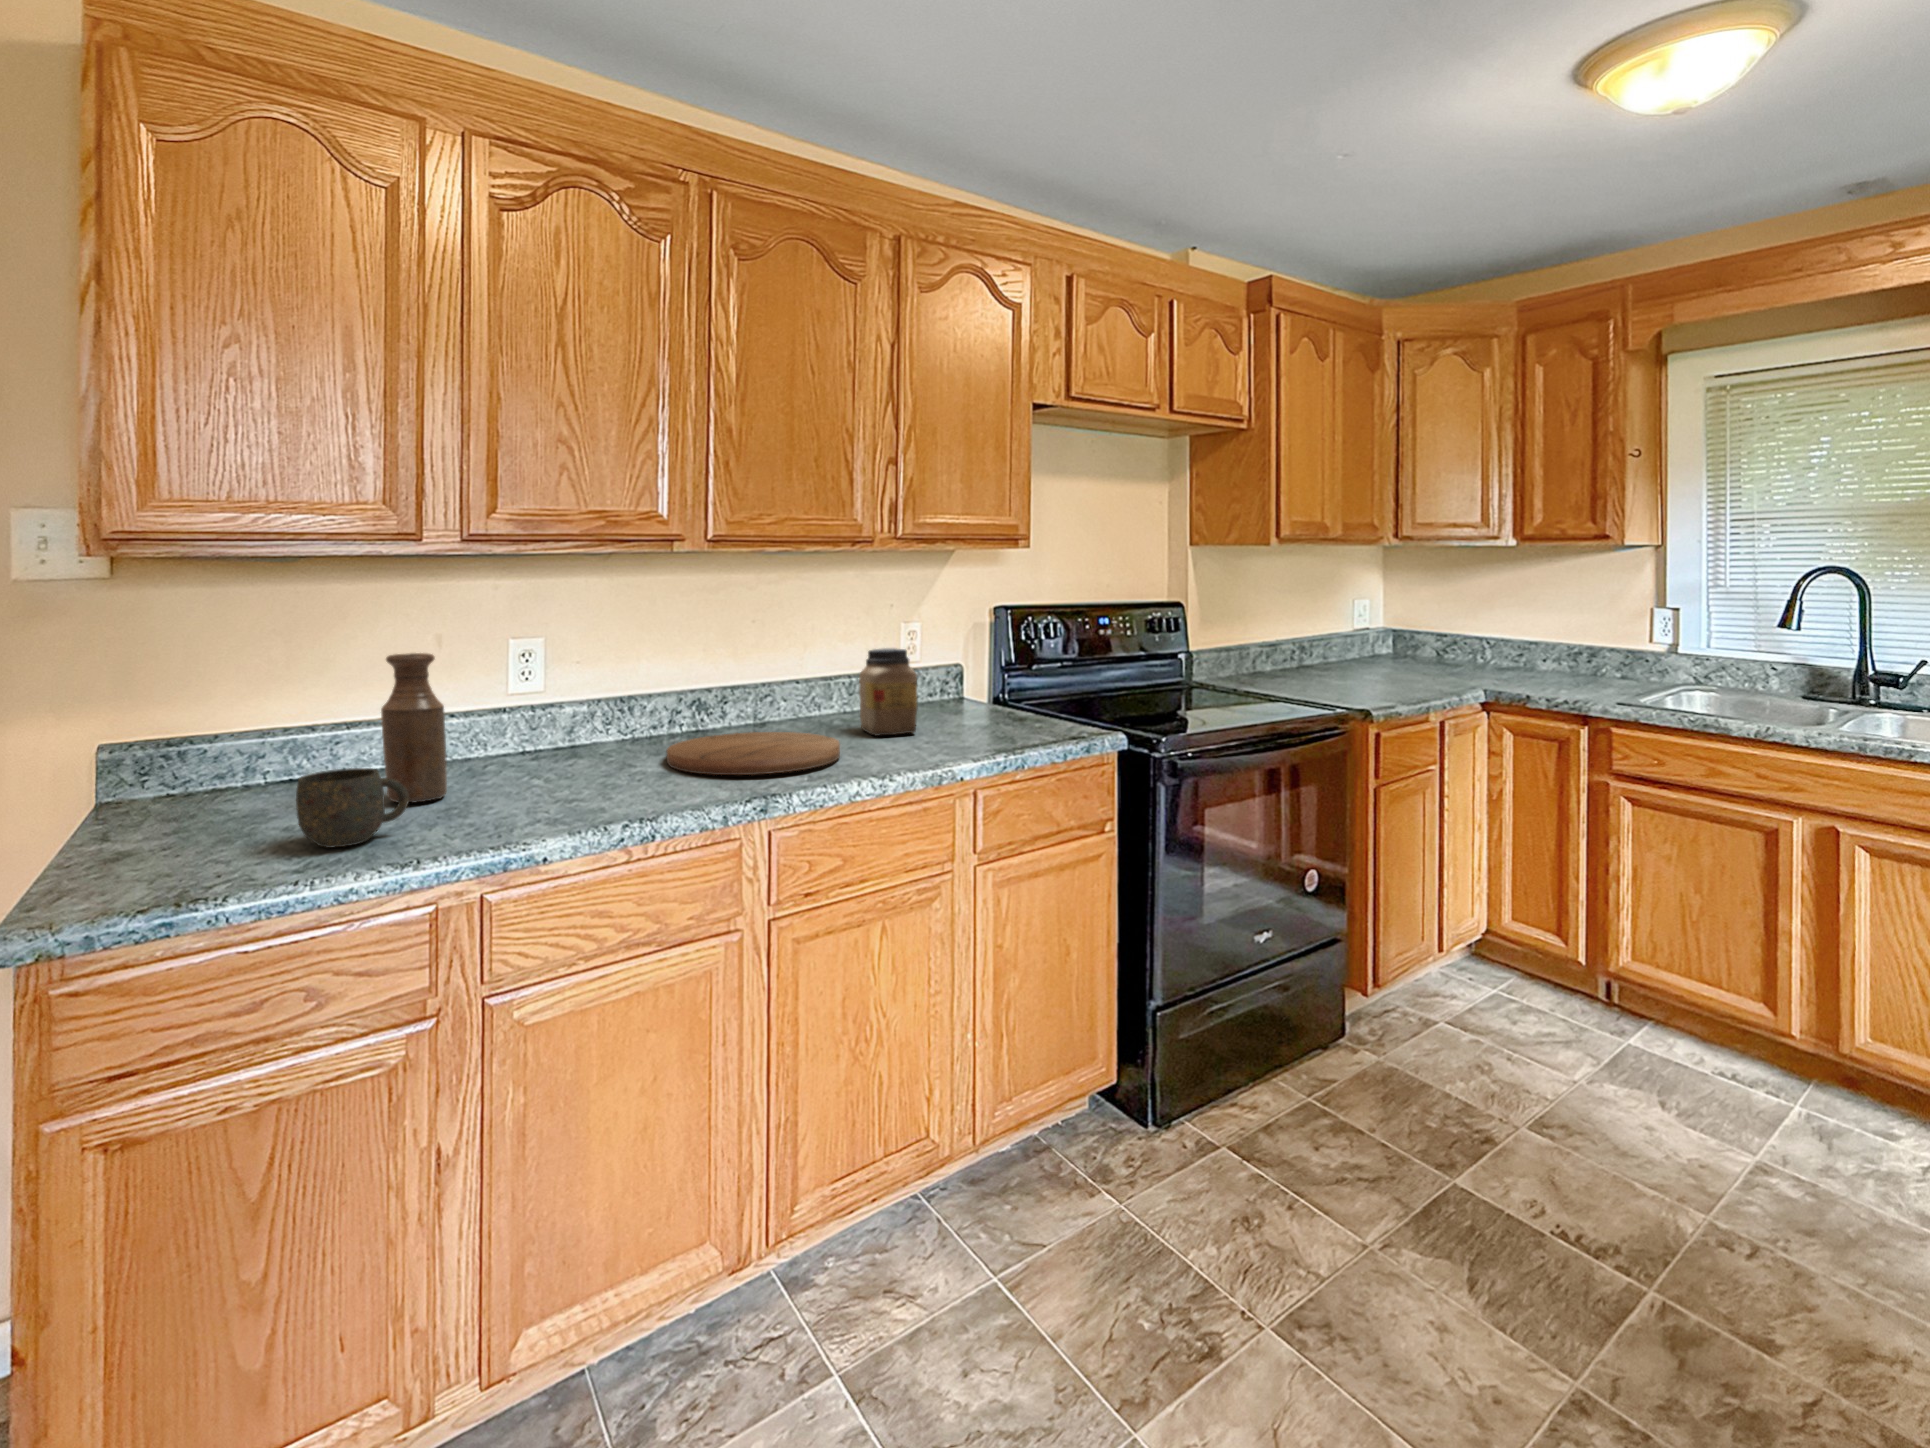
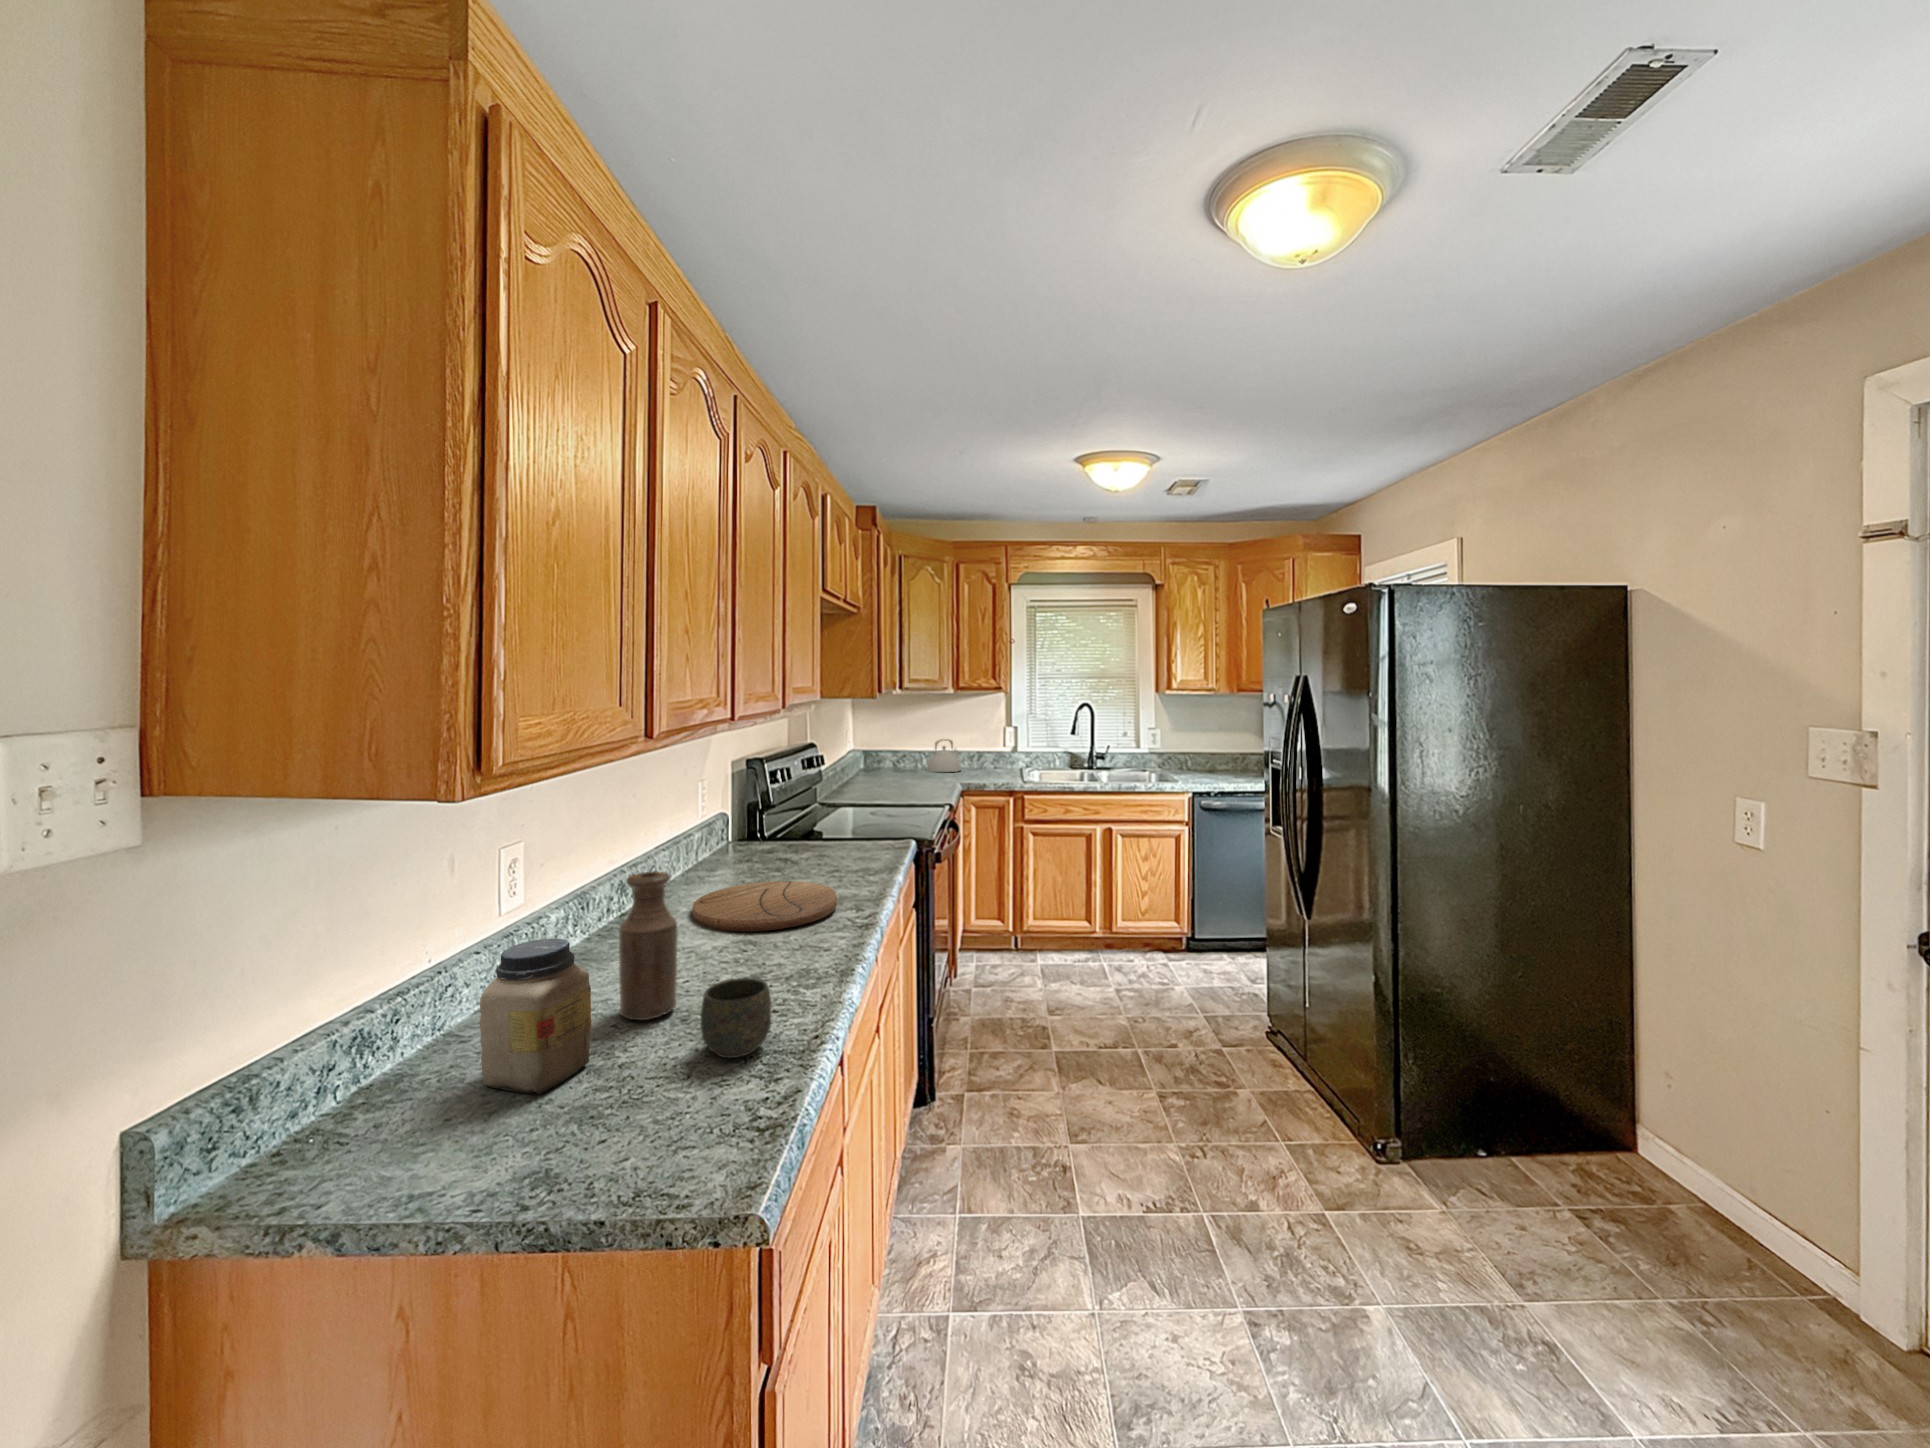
kettle: none [1469,621,1542,677] -> present [927,740,961,772]
jar: present [859,648,918,736] -> present [480,939,591,1094]

